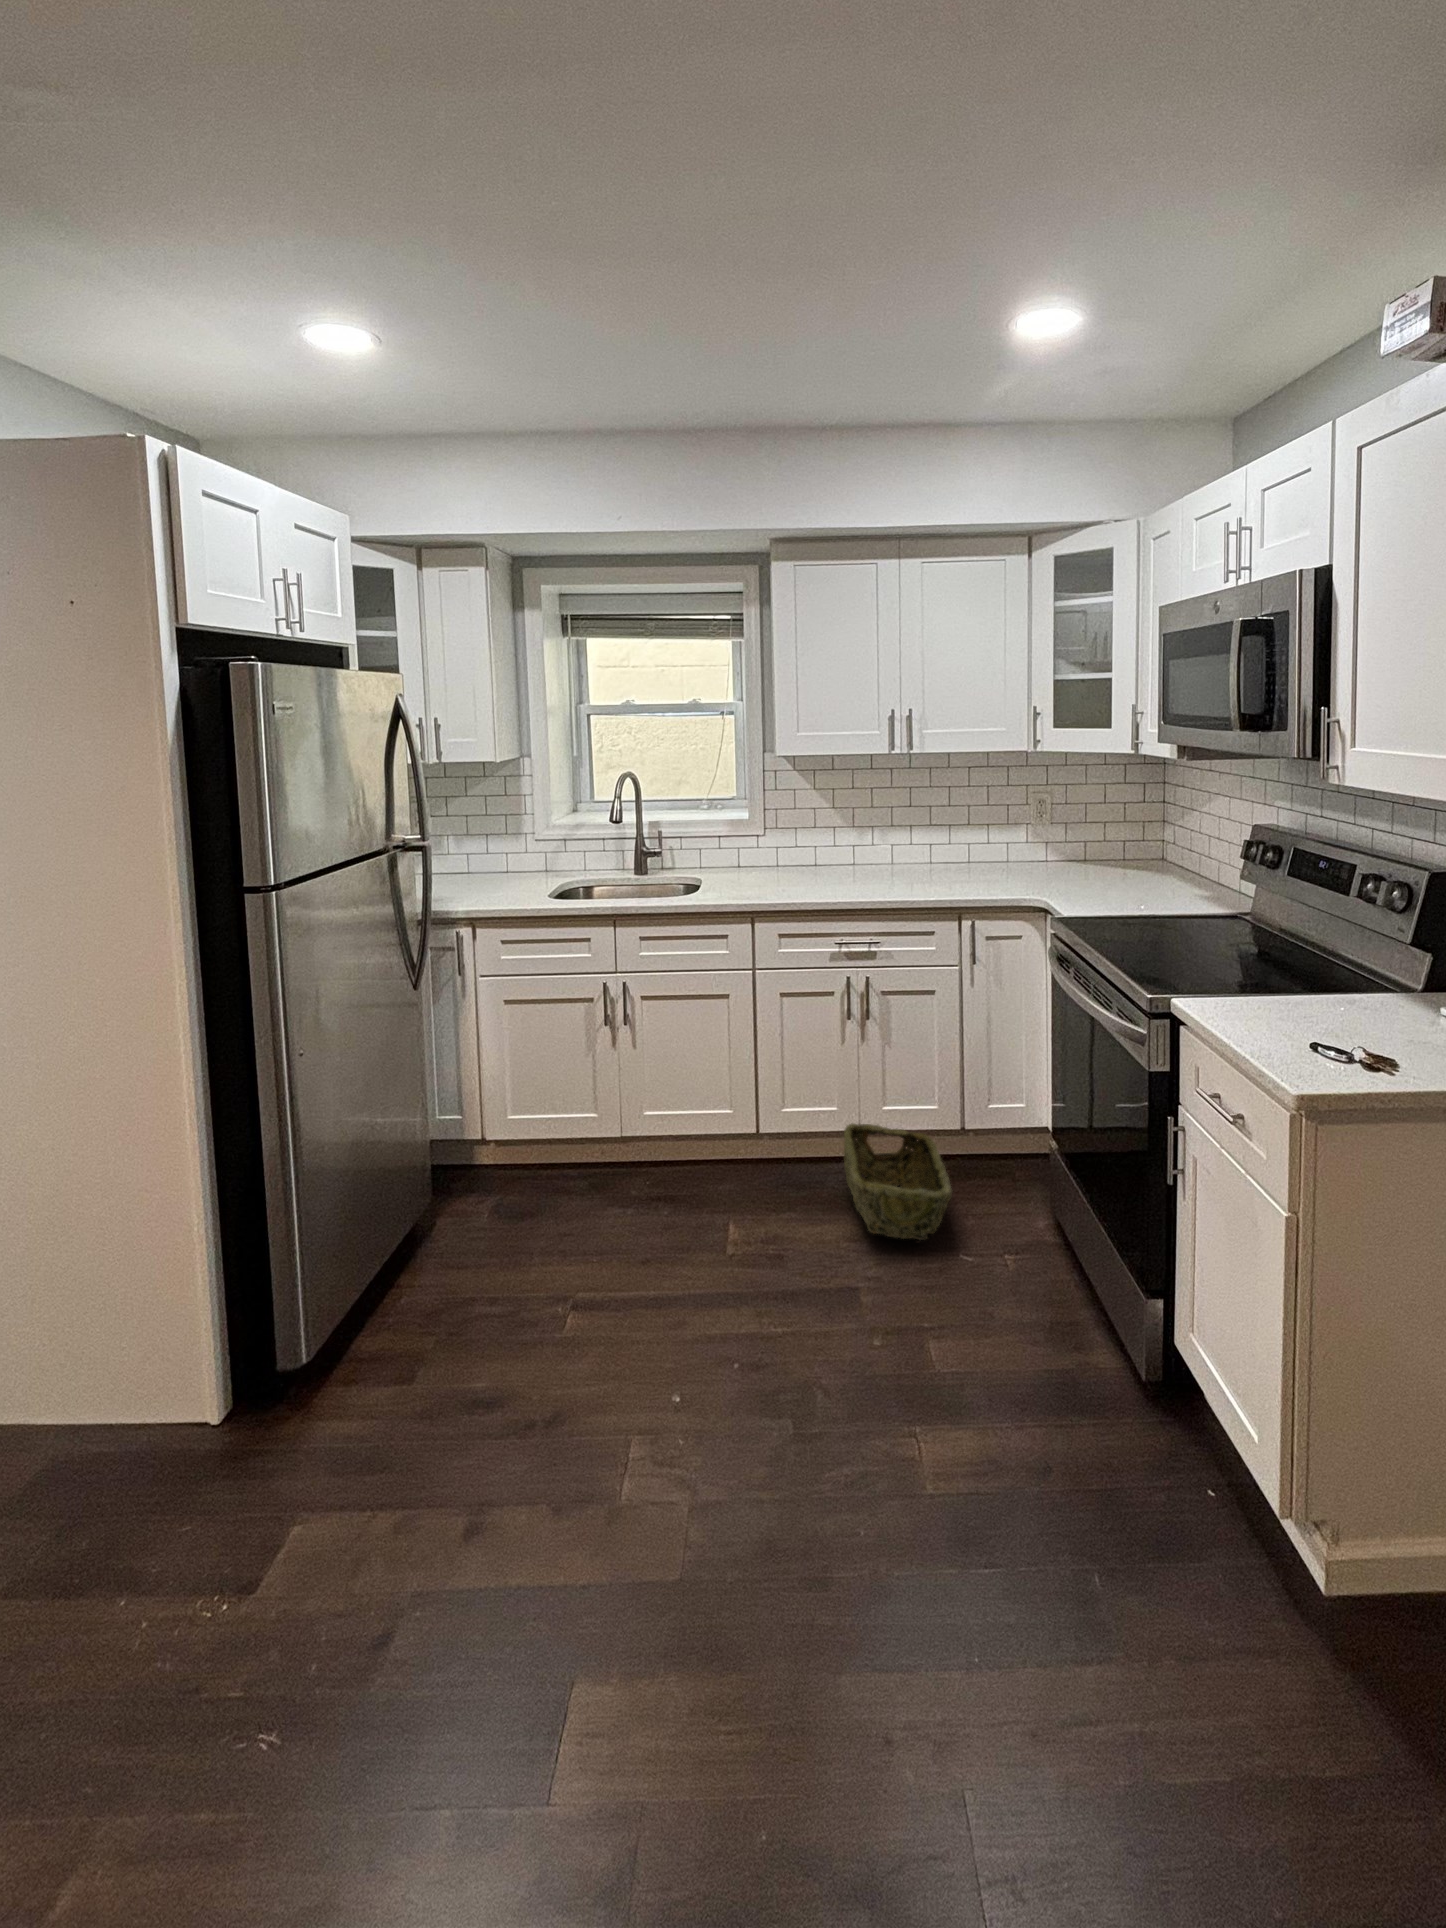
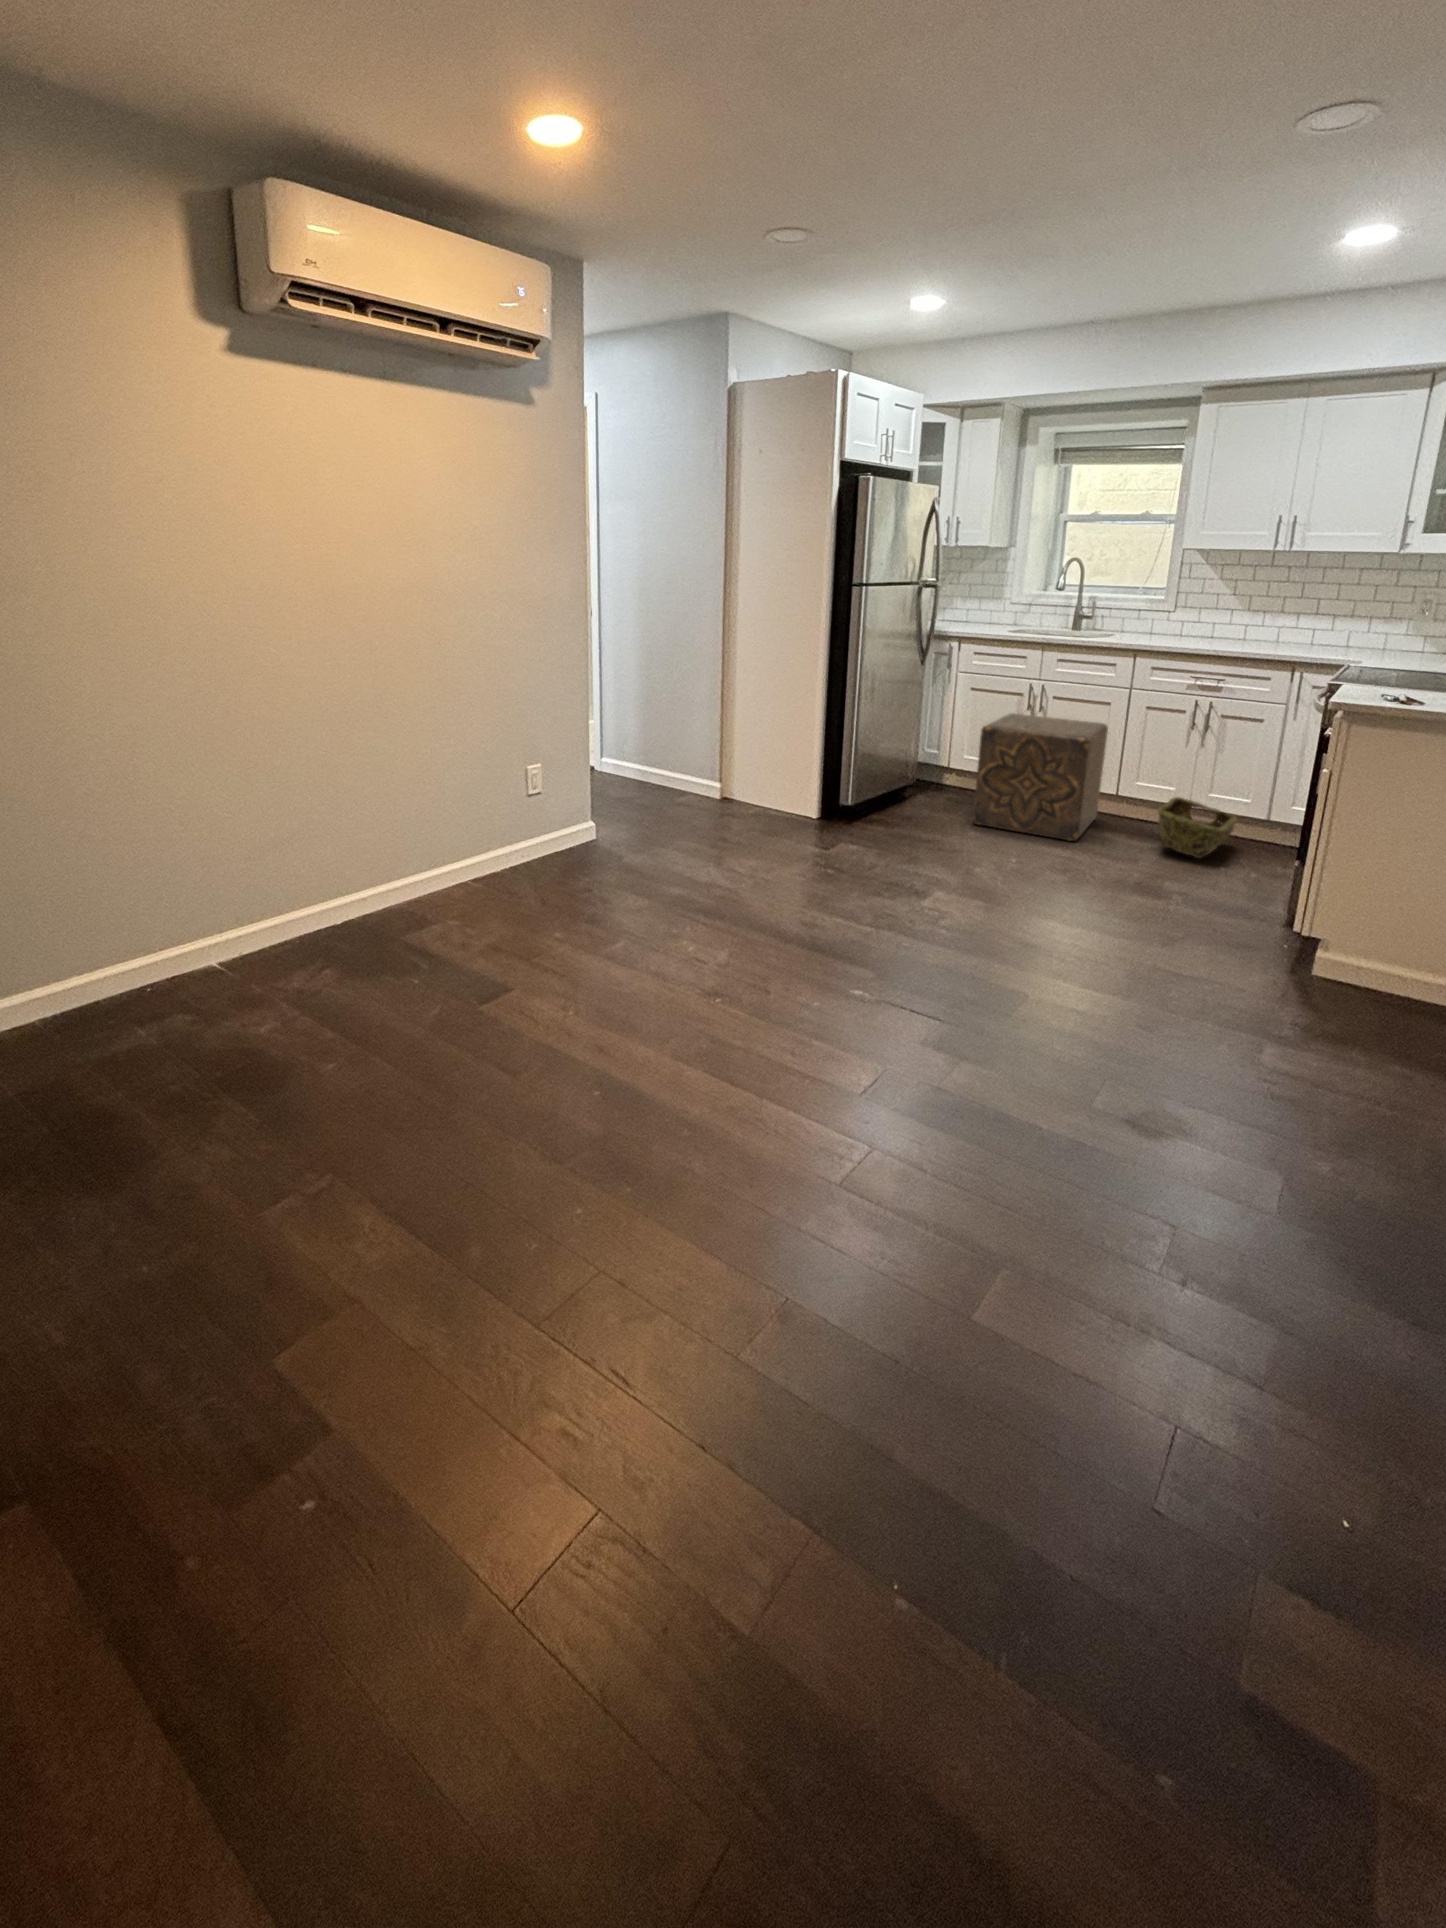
ottoman: none [552,1030,745,1284] -> present [973,713,1108,841]

